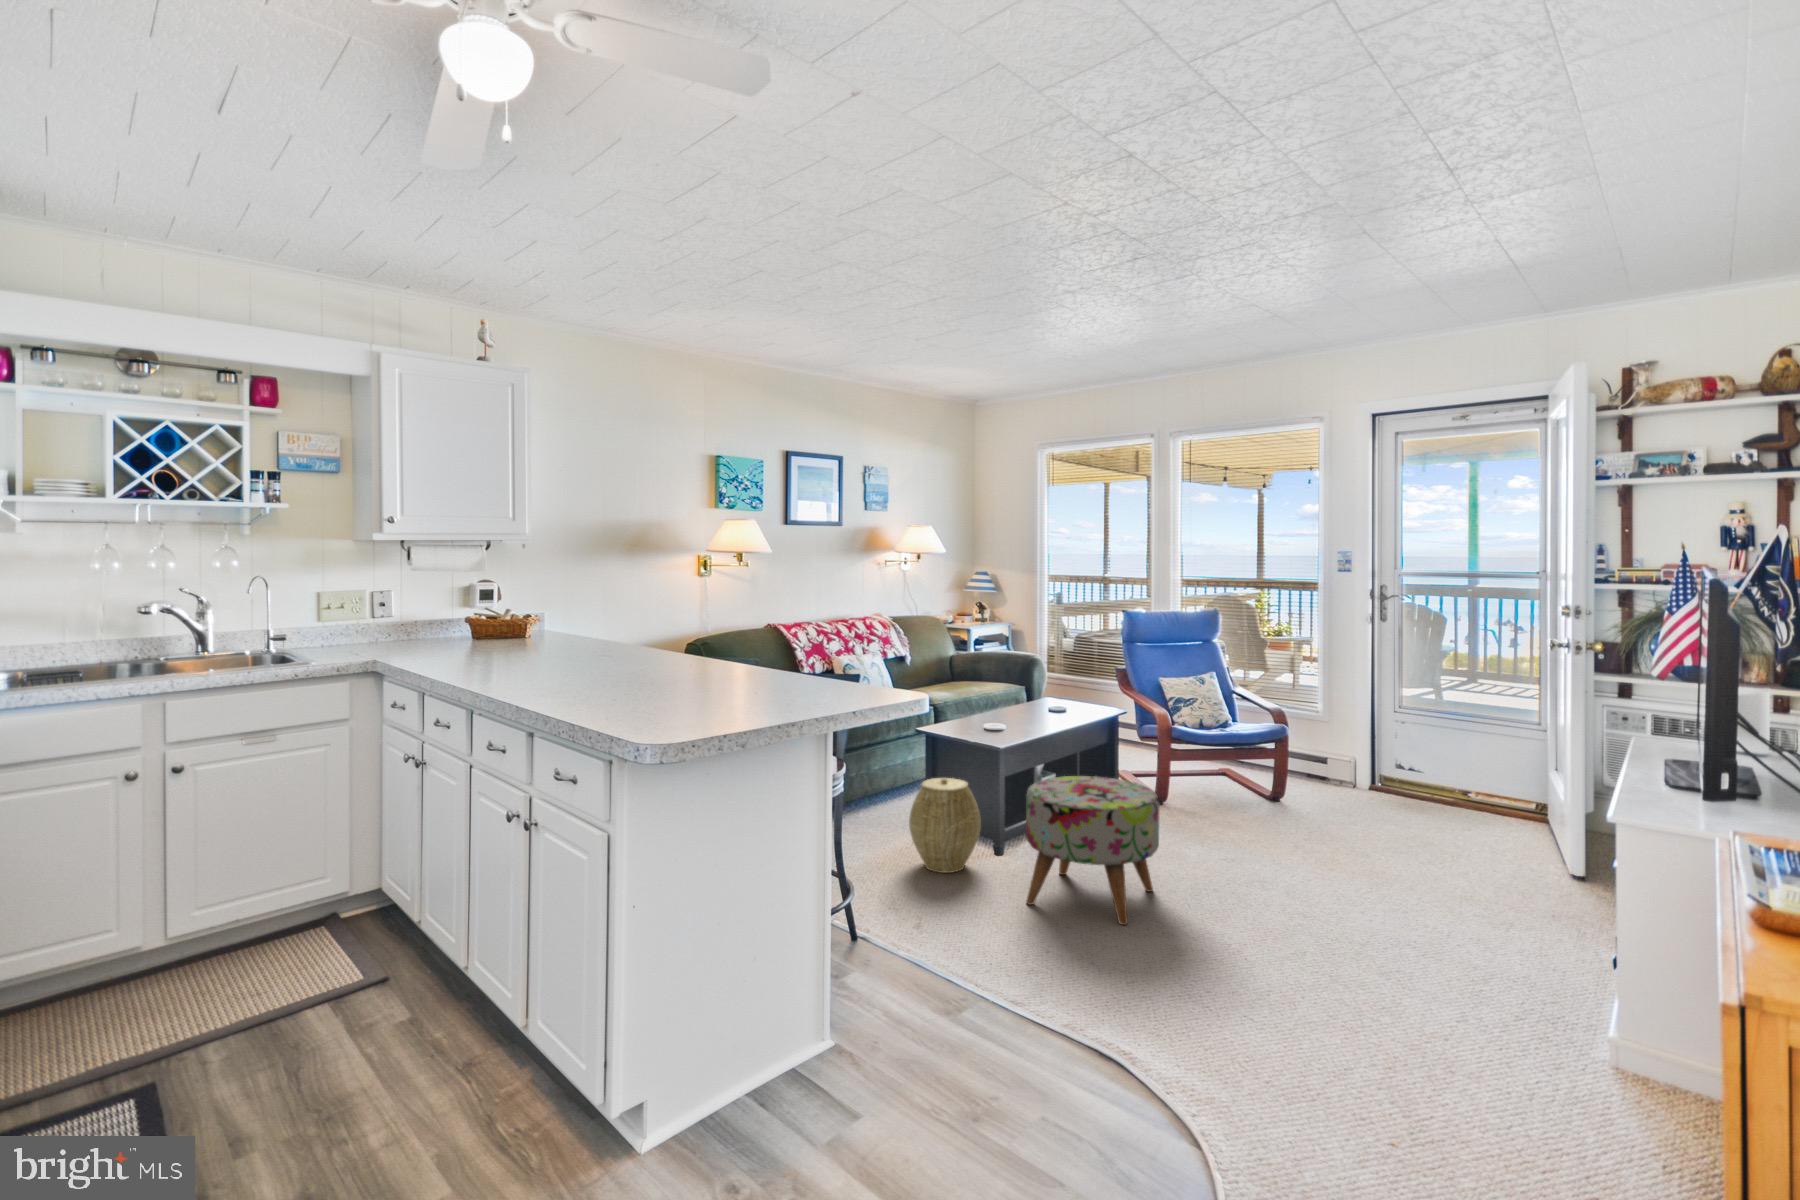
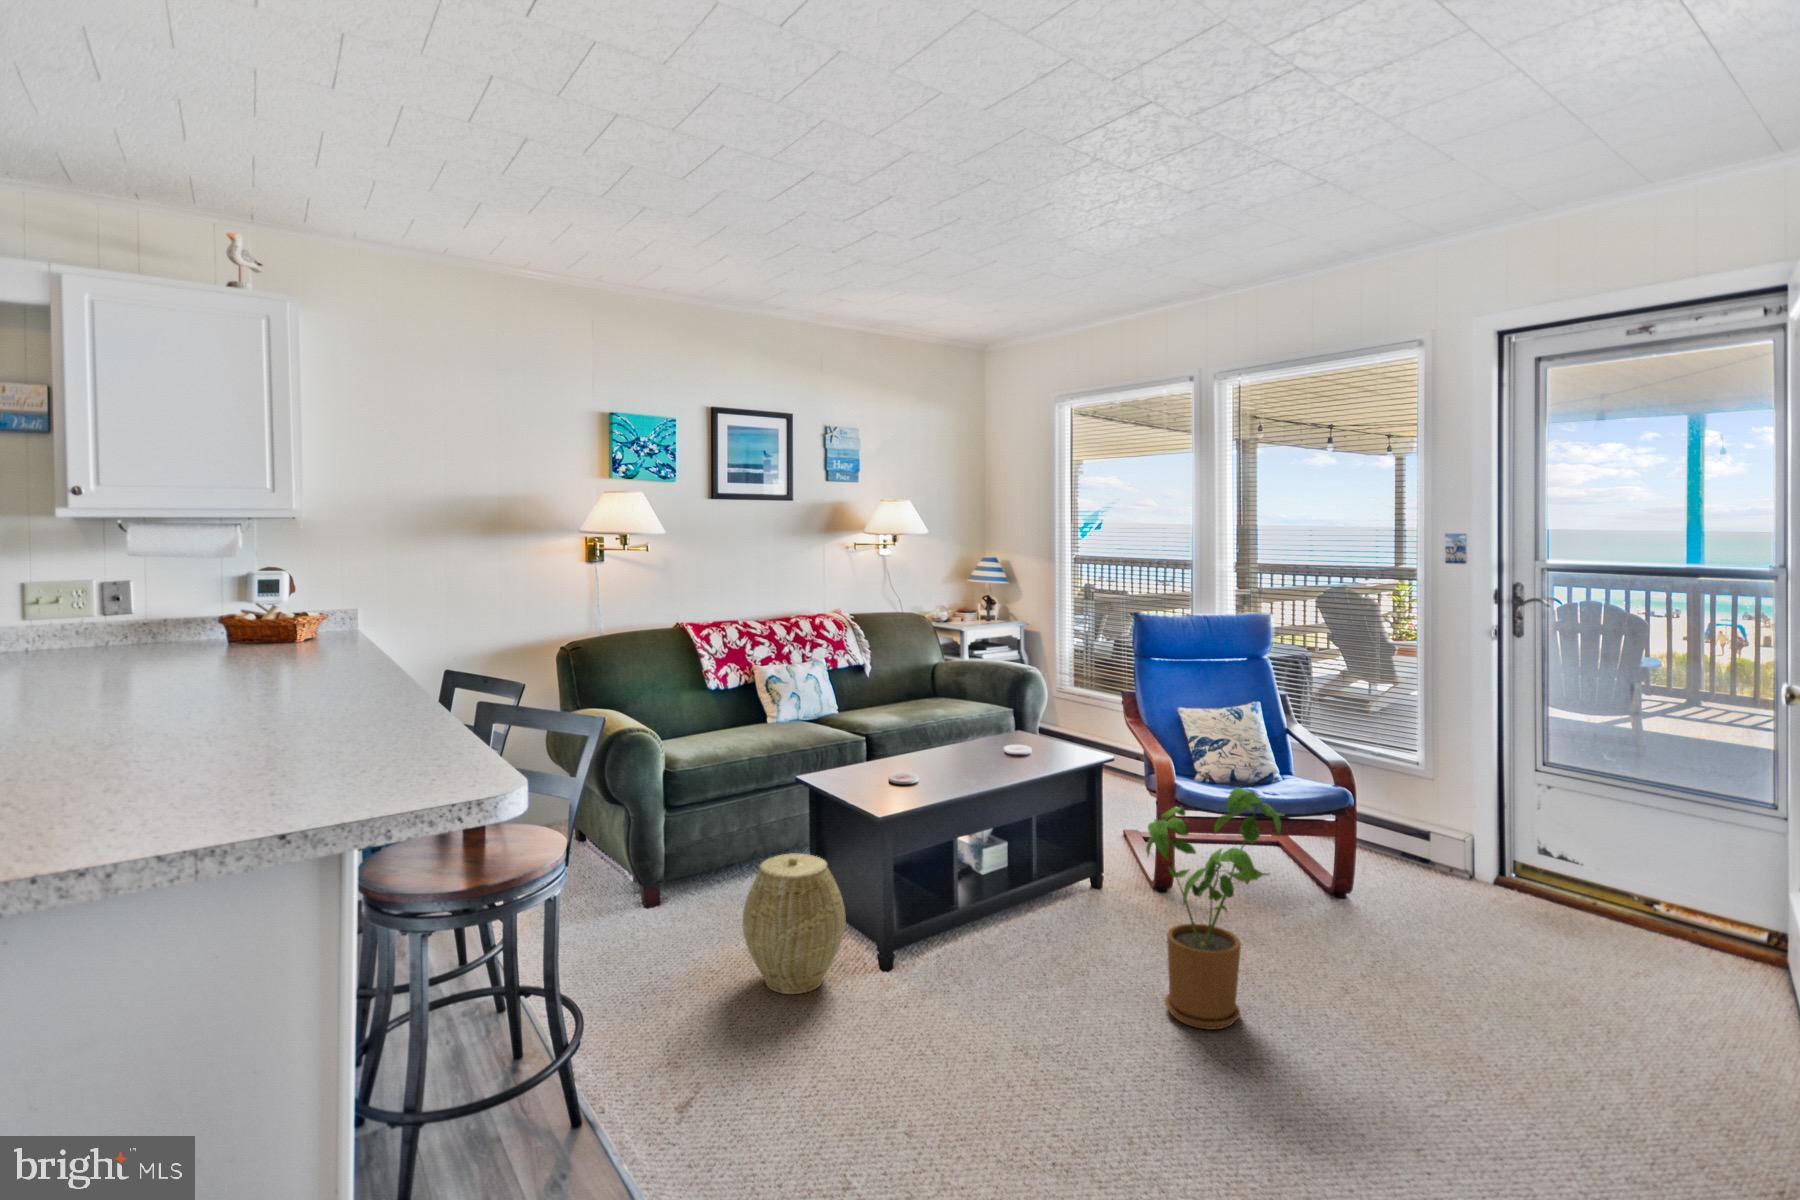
house plant: none [1180,716,1271,875] -> present [1146,787,1284,1030]
ottoman: present [1026,776,1160,925] -> none [865,867,1073,1124]

